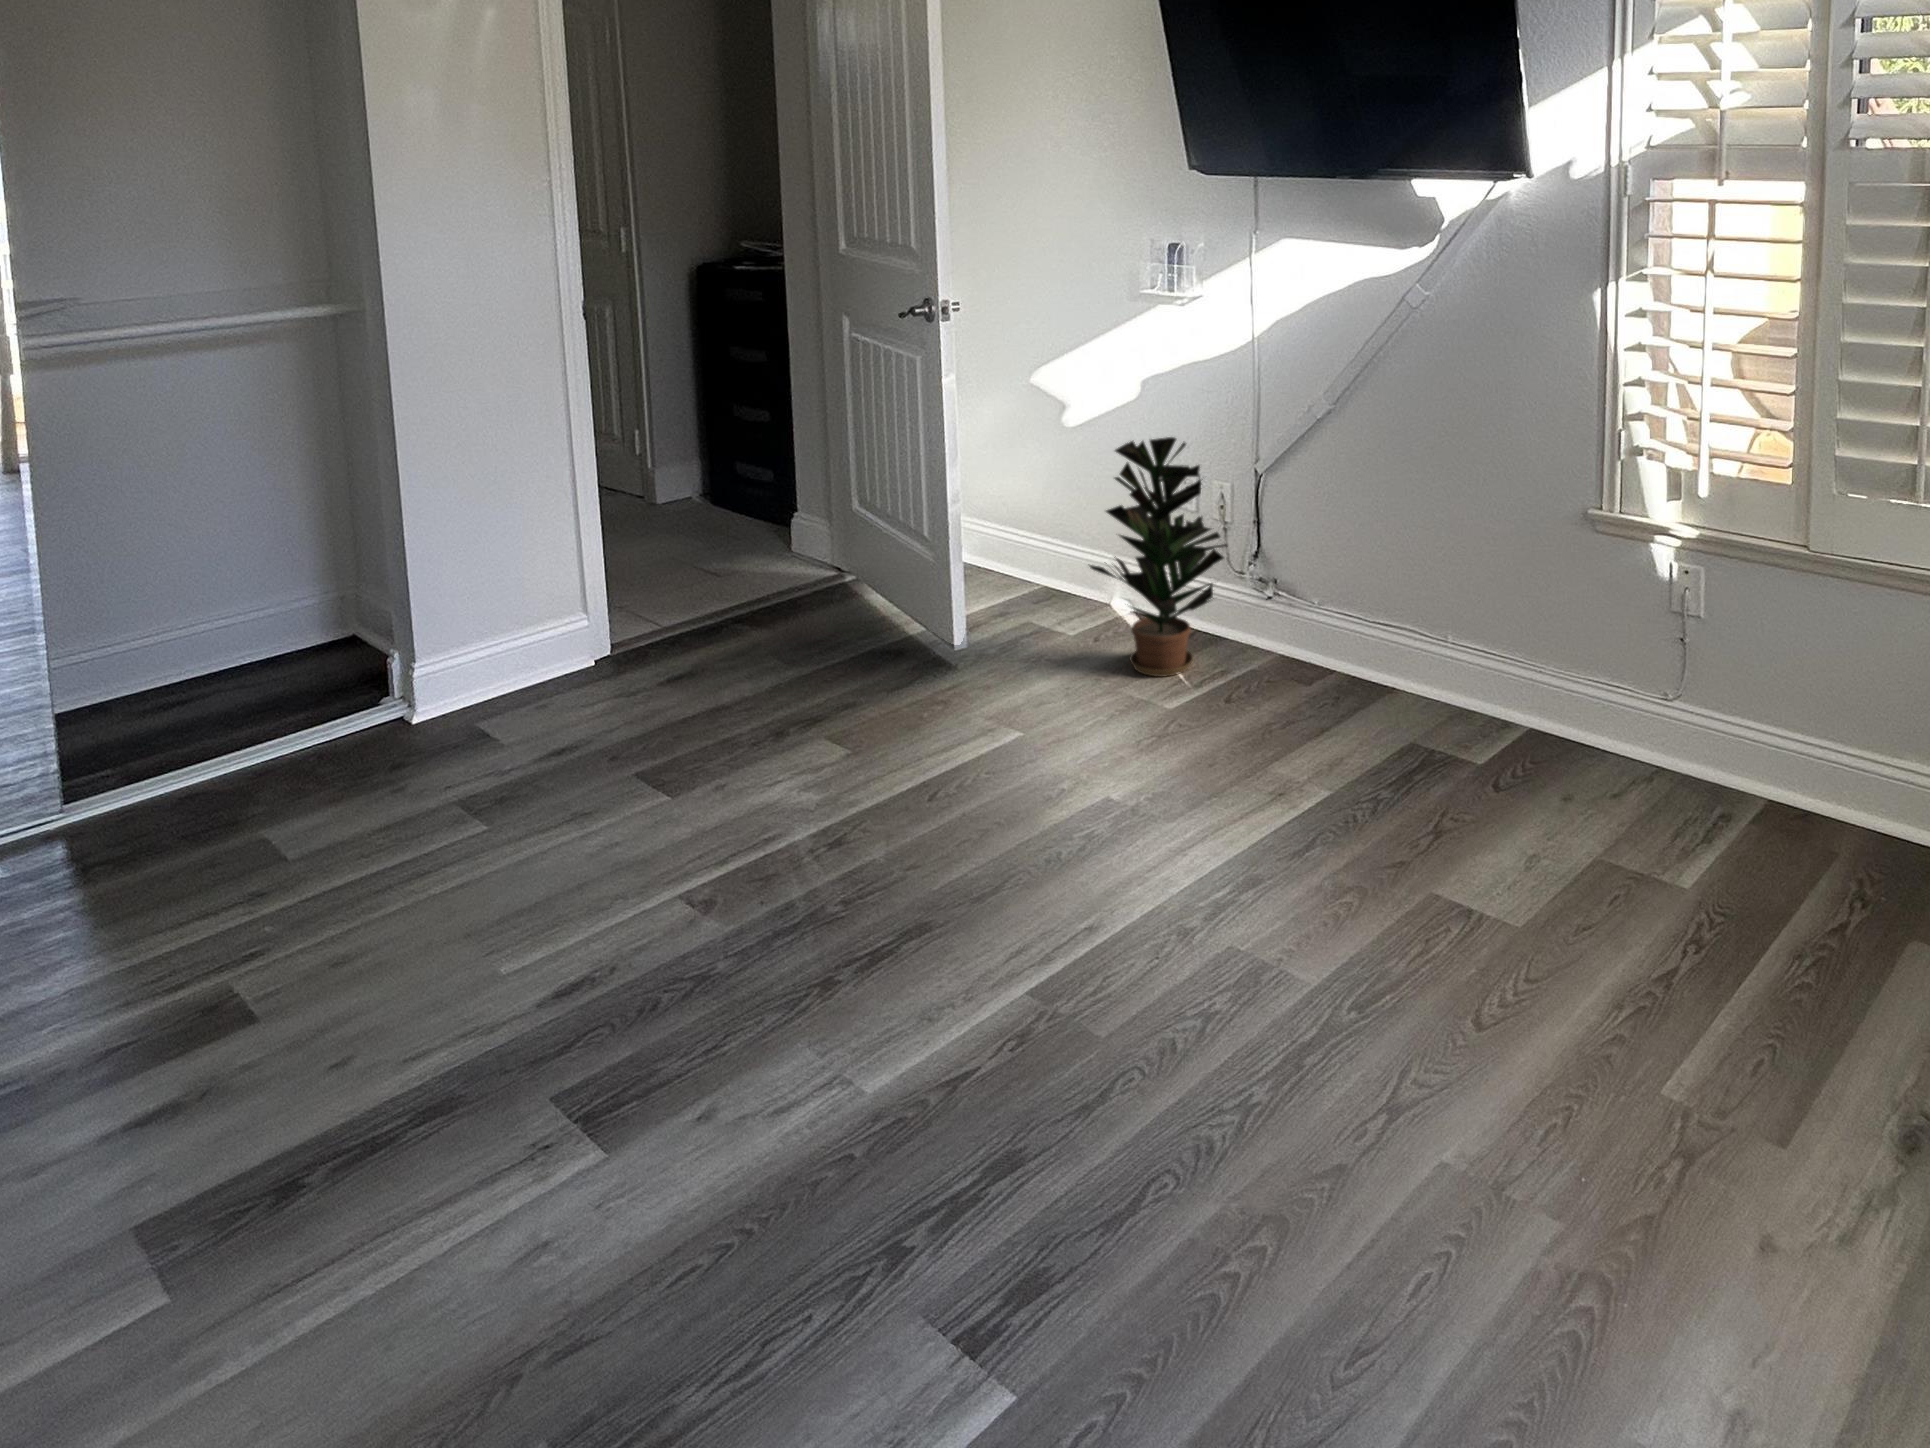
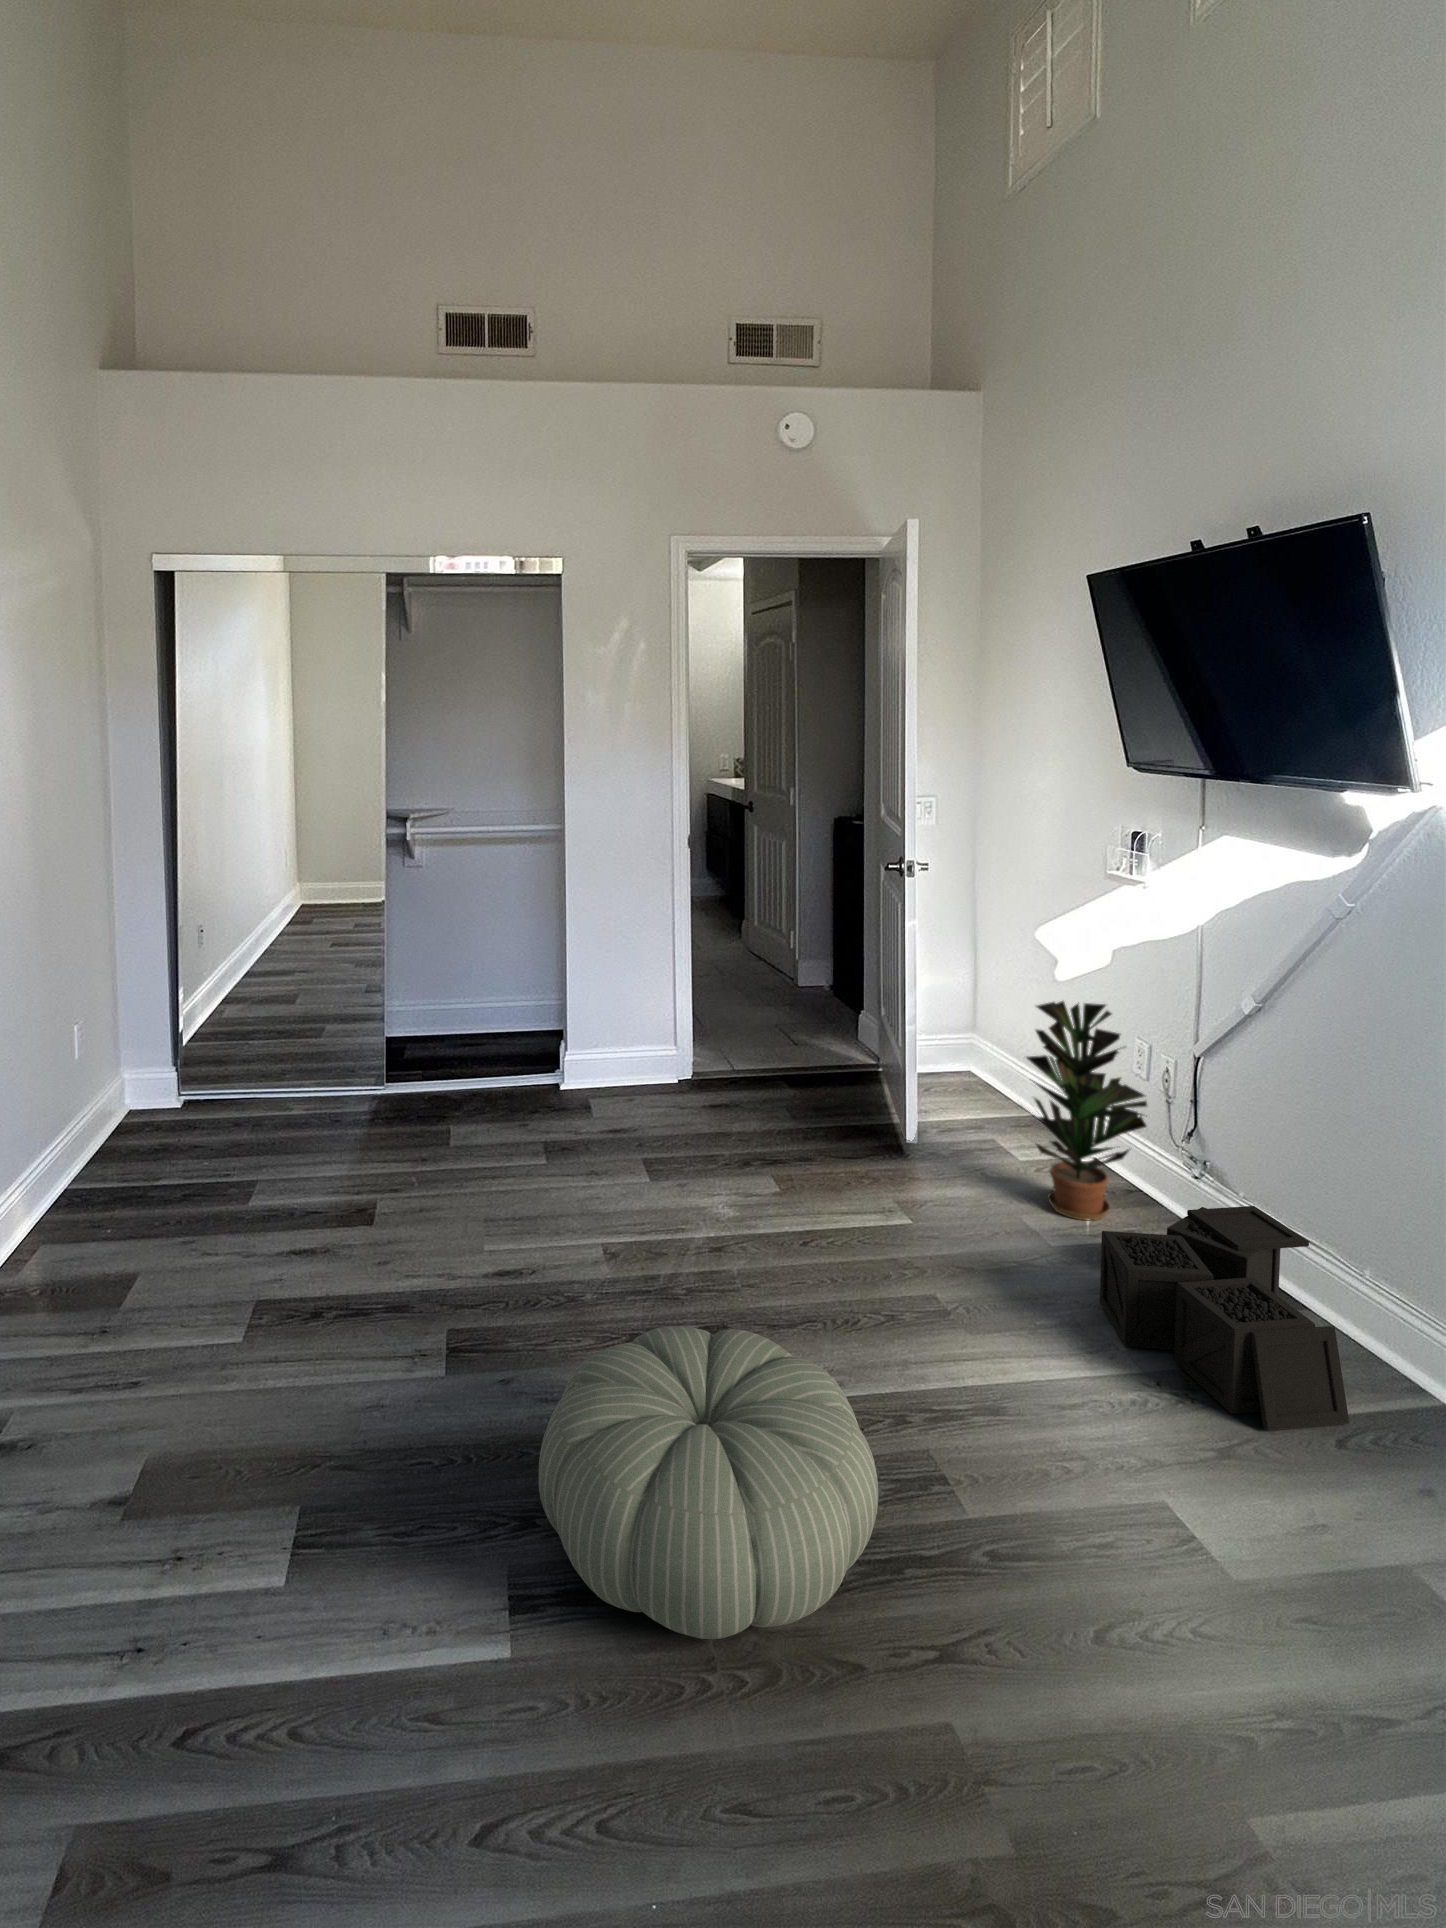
storage bin: none [1254,607,1496,801] -> present [1100,1206,1349,1430]
pouf: none [886,887,1314,1265] -> present [539,1326,878,1639]

